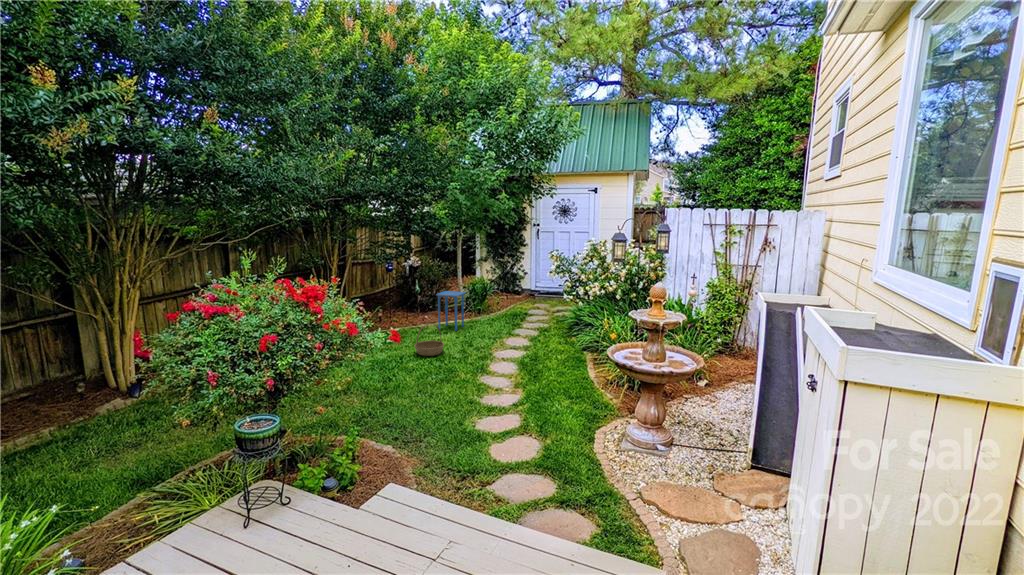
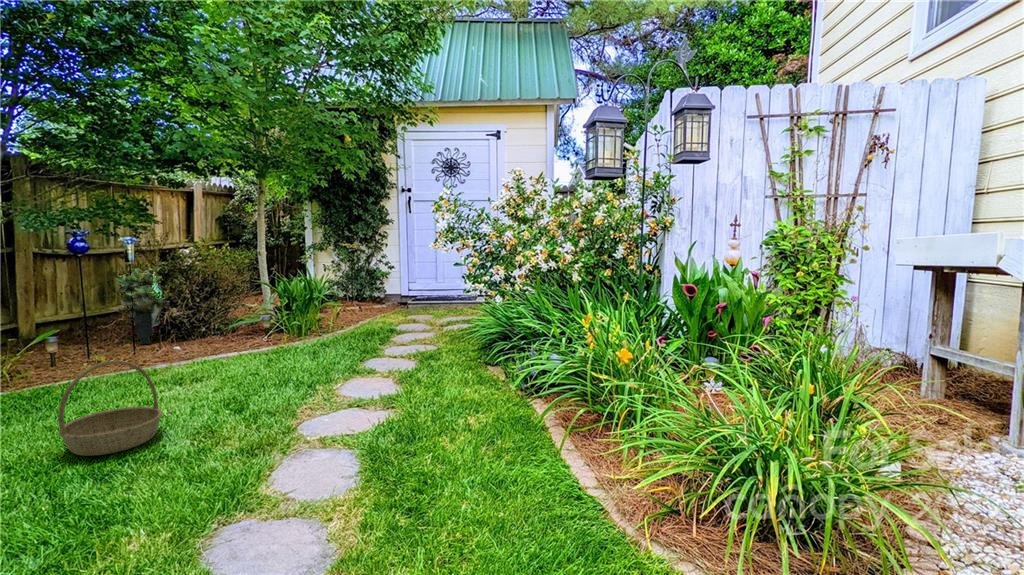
potted plant: none [397,274,419,313] -> present [116,266,169,345]
side table: present [436,291,465,331] -> none [178,289,255,375]

